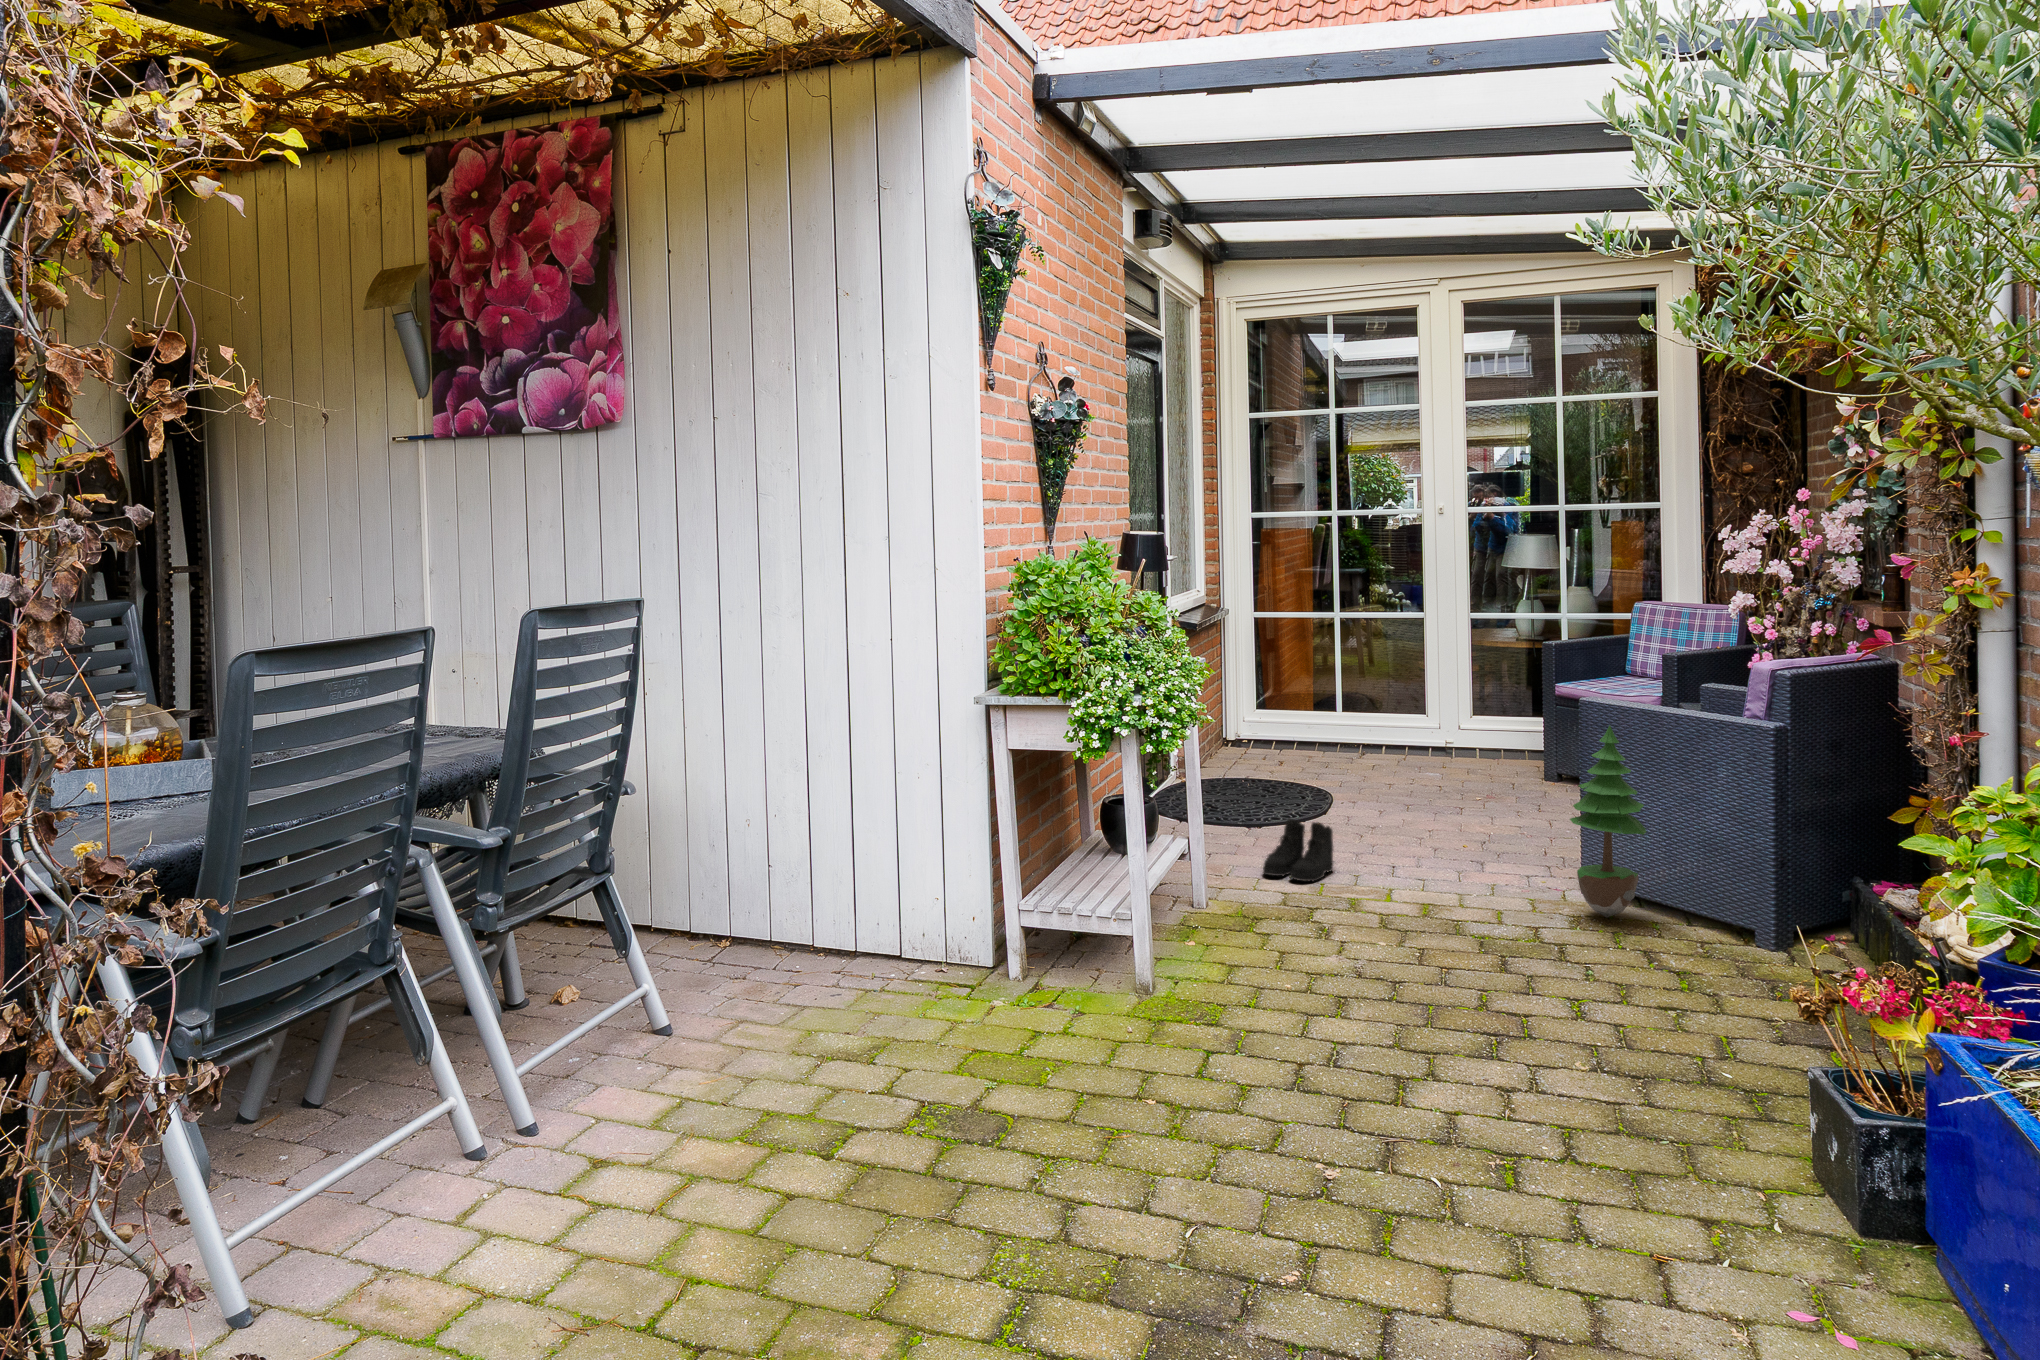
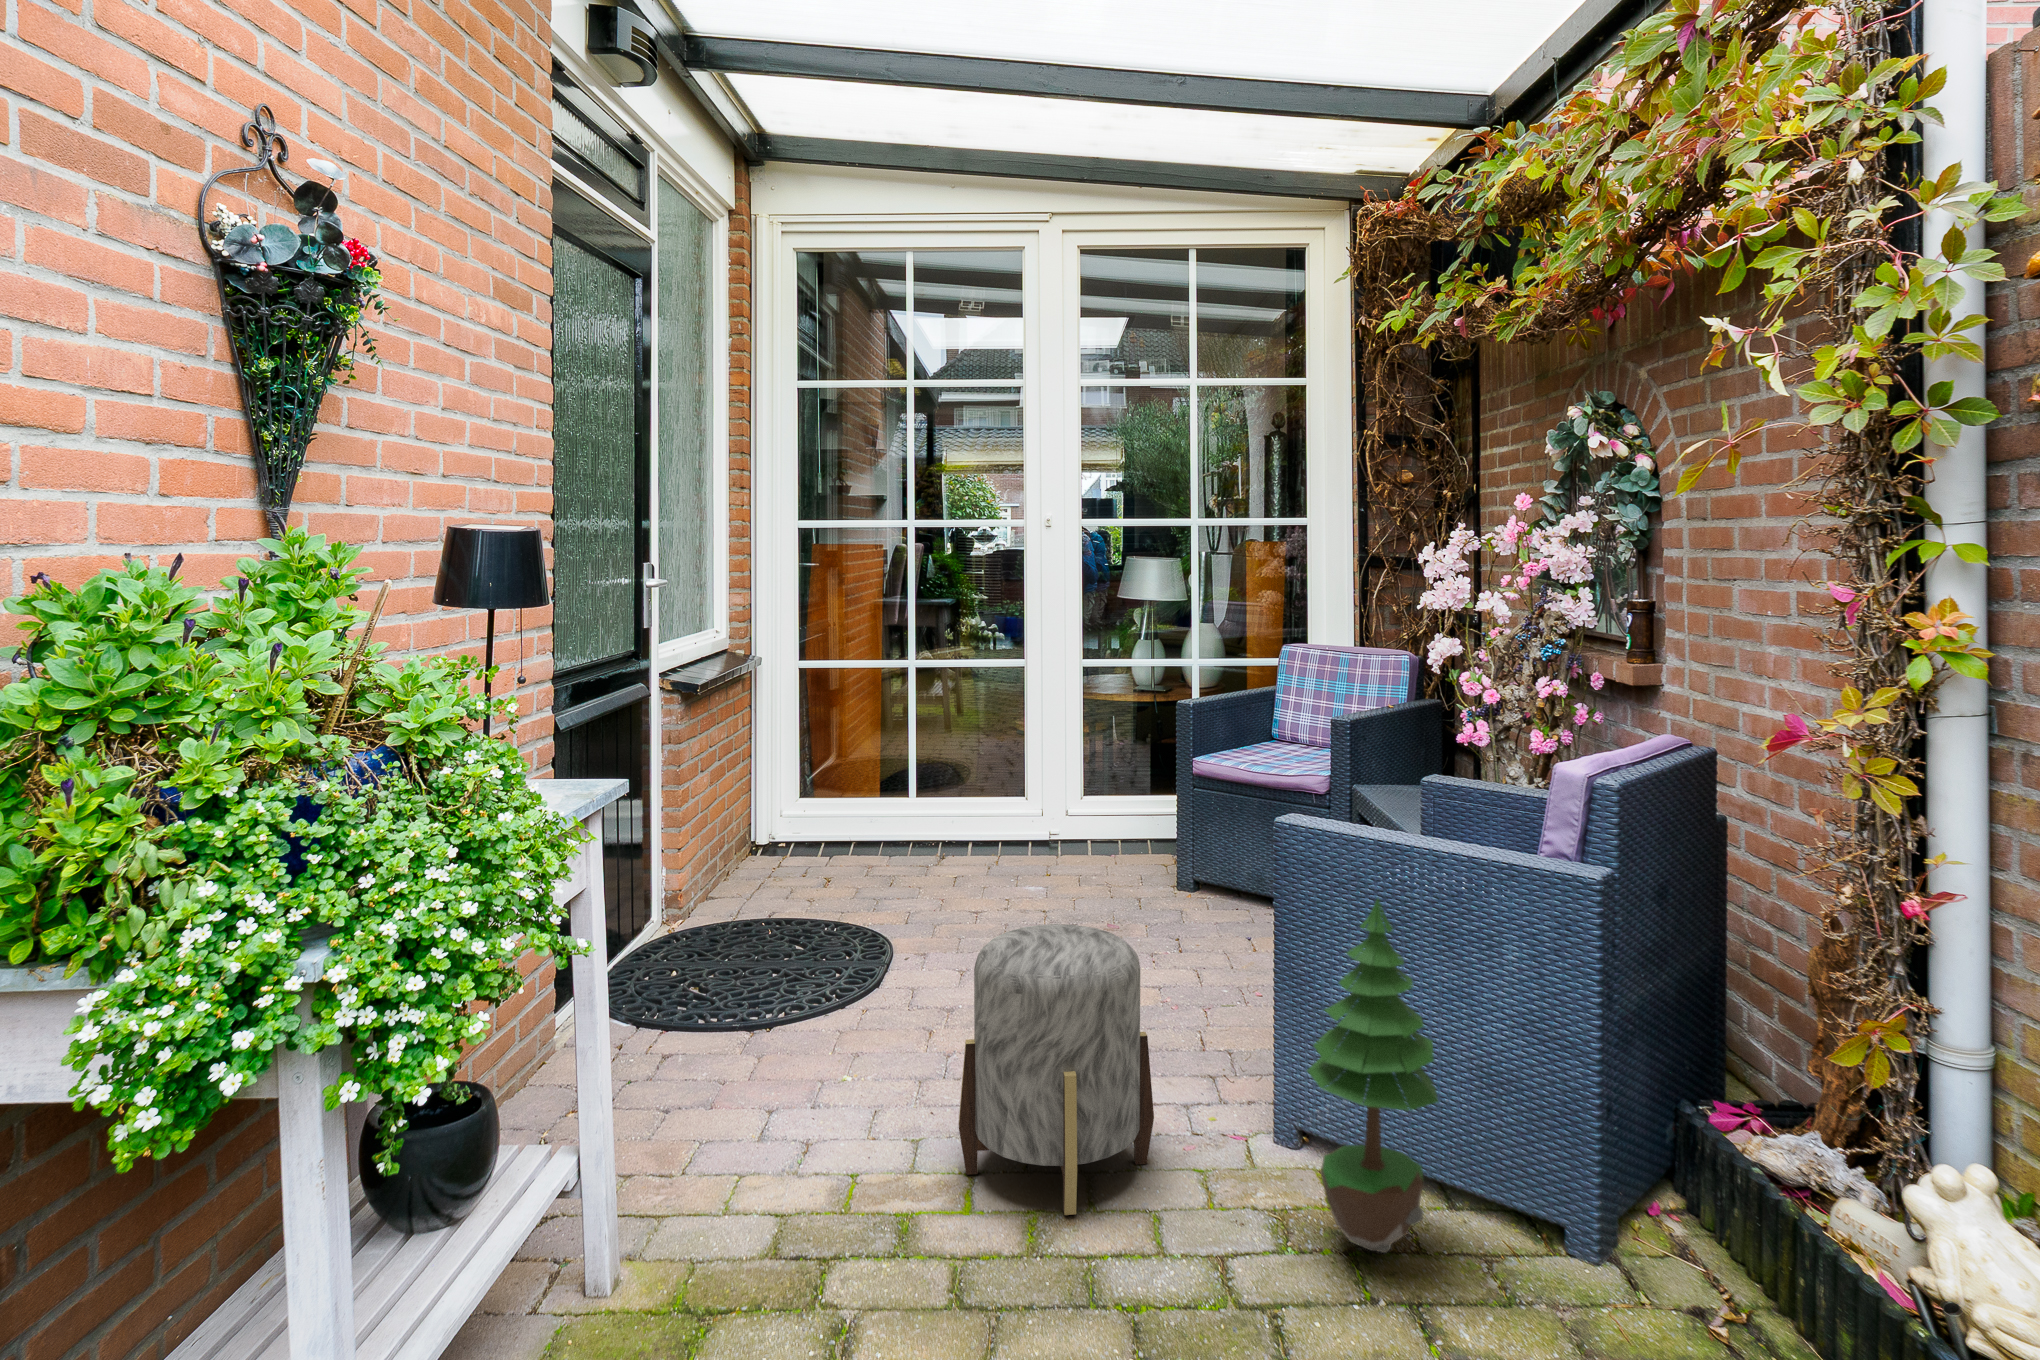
stool: none [1373,750,1488,894] -> present [959,924,1154,1215]
boots: present [1263,819,1333,882] -> none [752,1066,888,1211]

